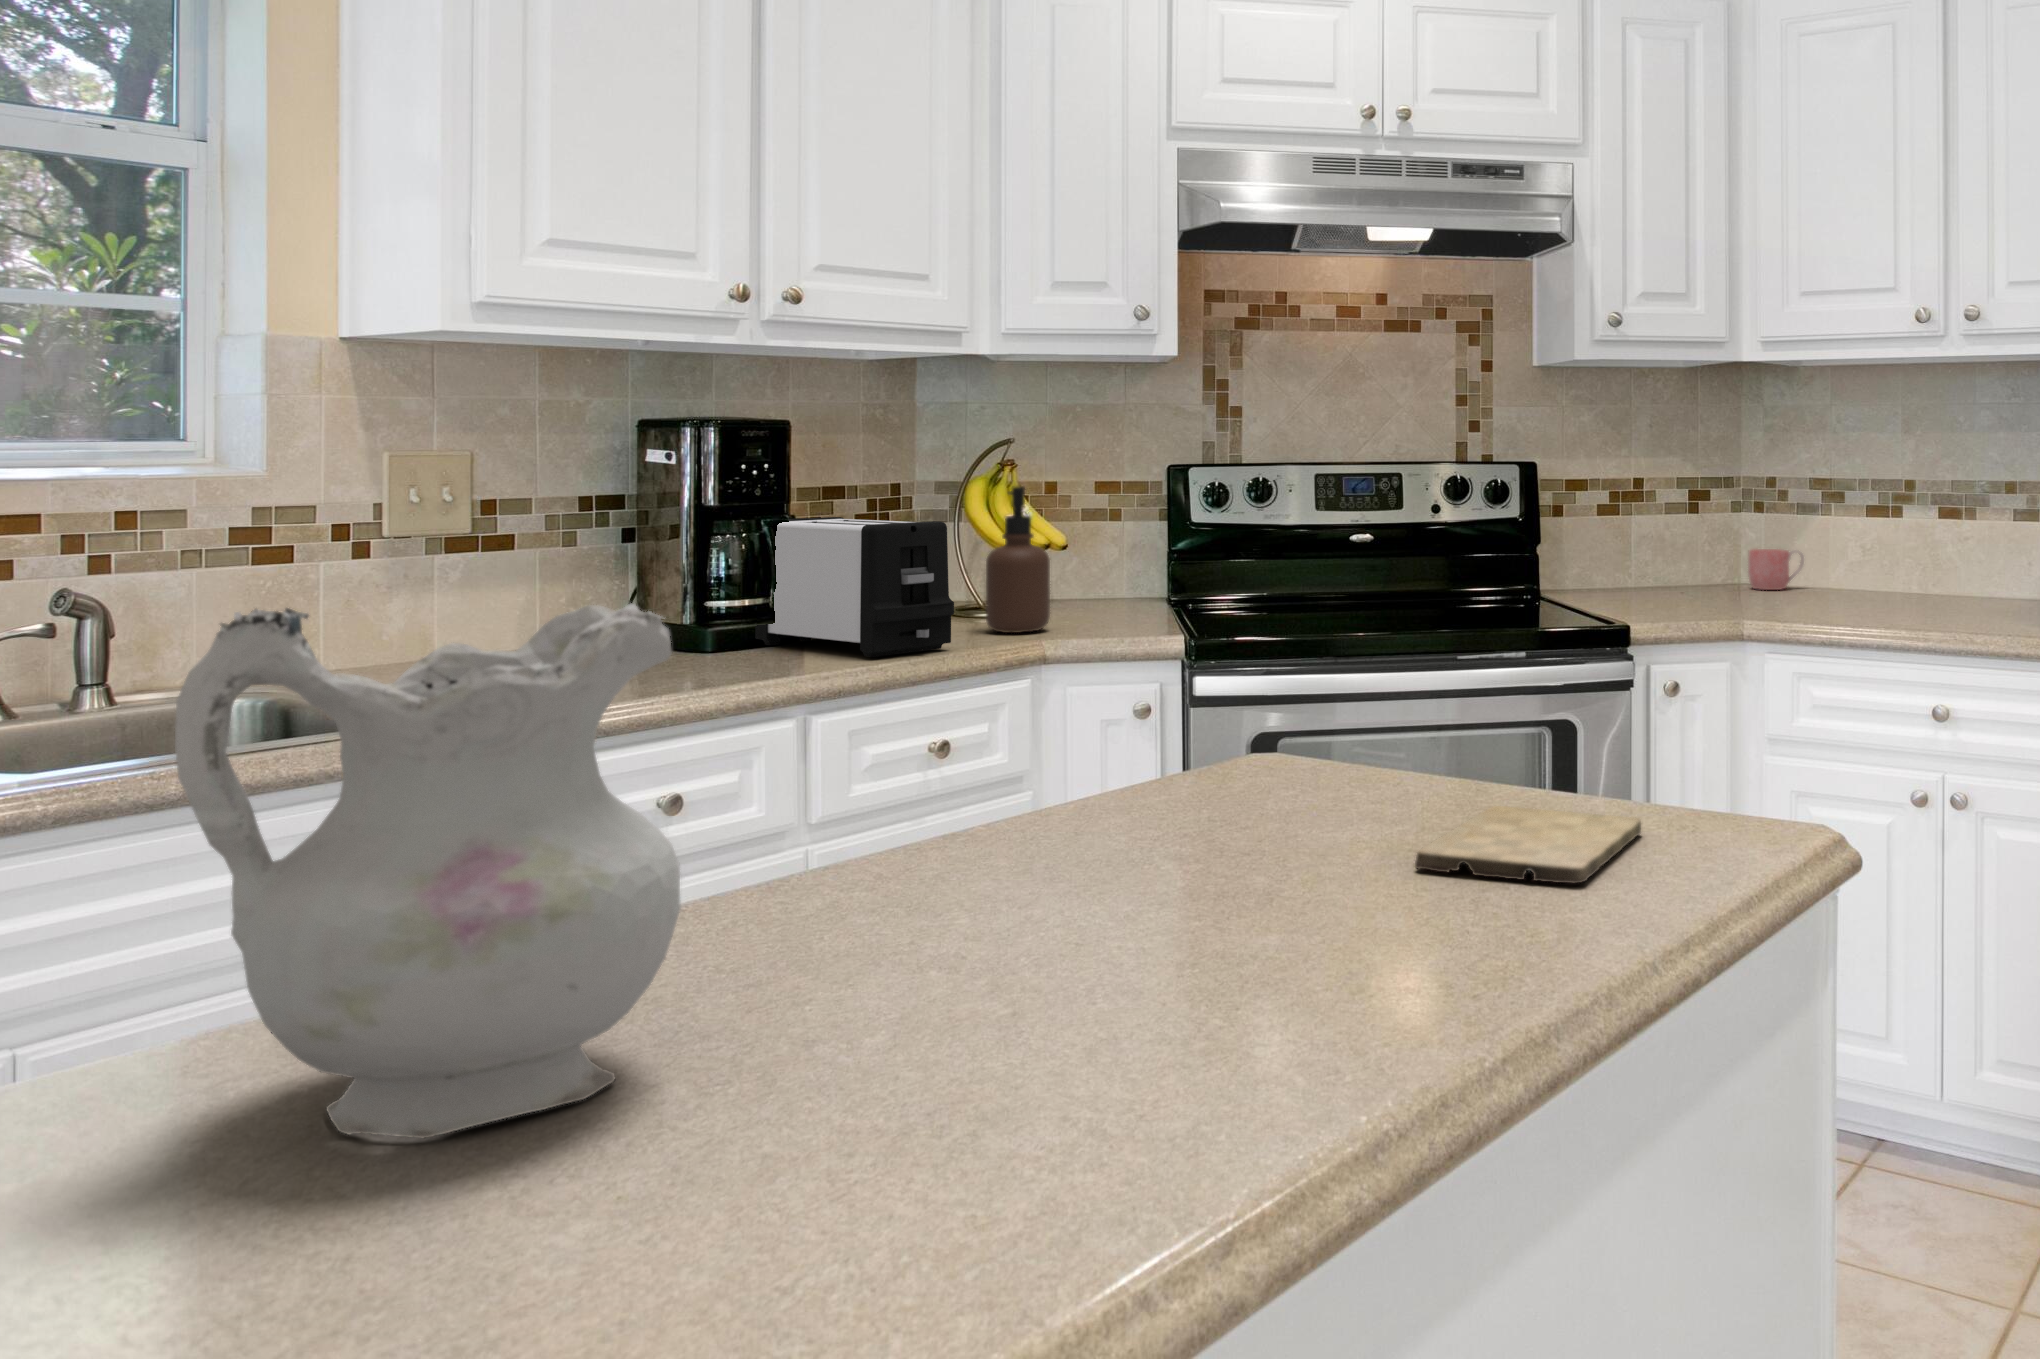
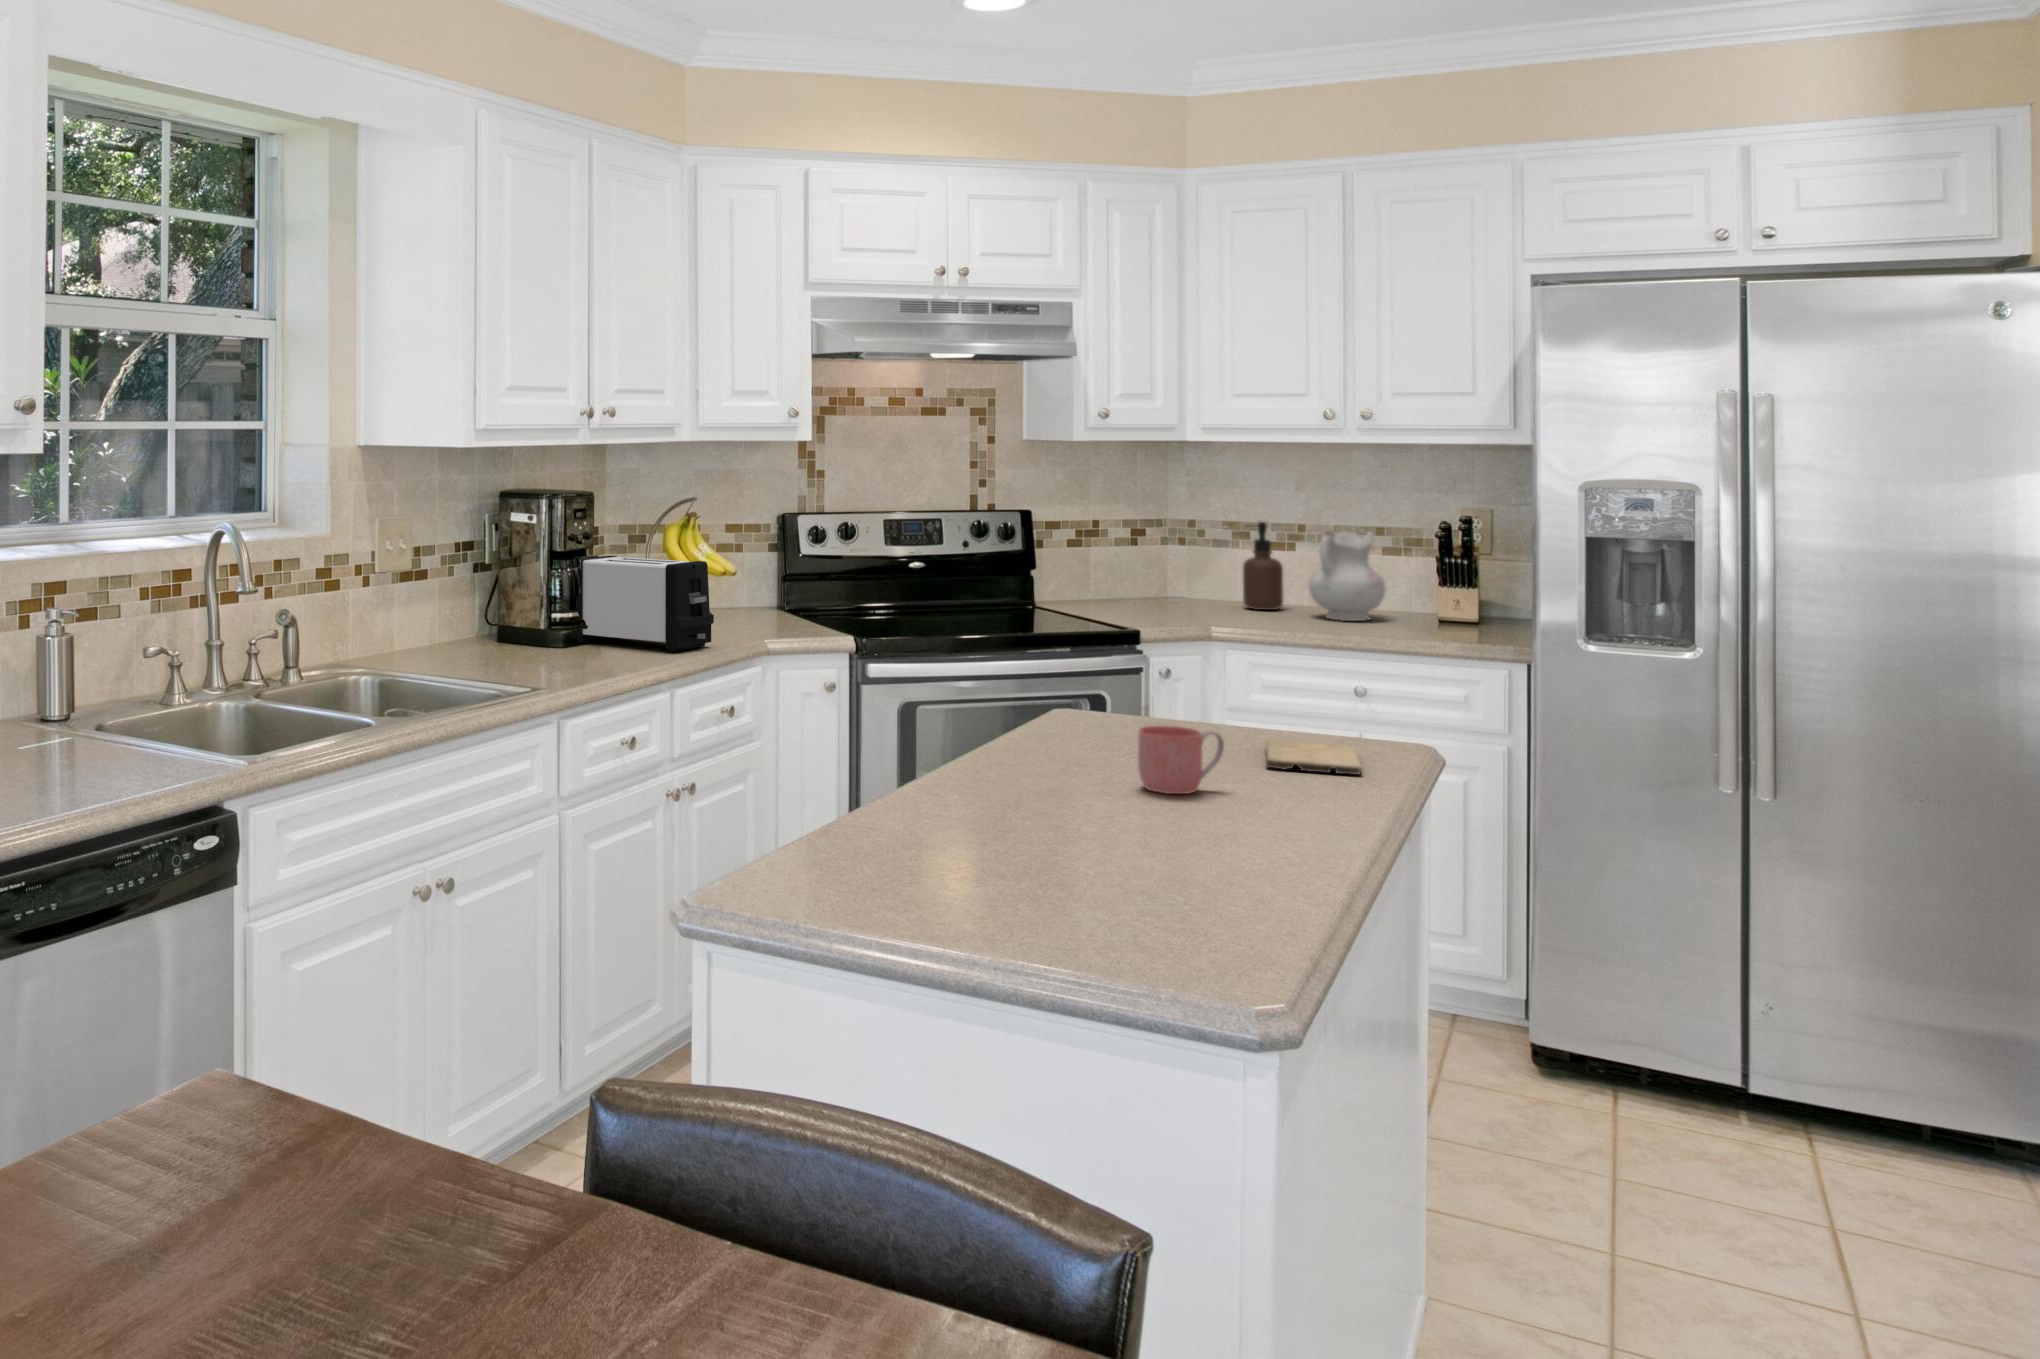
soap dispenser: present [986,486,1050,633] -> present [1243,522,1283,610]
mug: present [1748,549,1804,590] -> present [1138,726,1224,794]
ceramic pitcher: present [175,604,681,1138] -> present [1308,531,1386,621]

